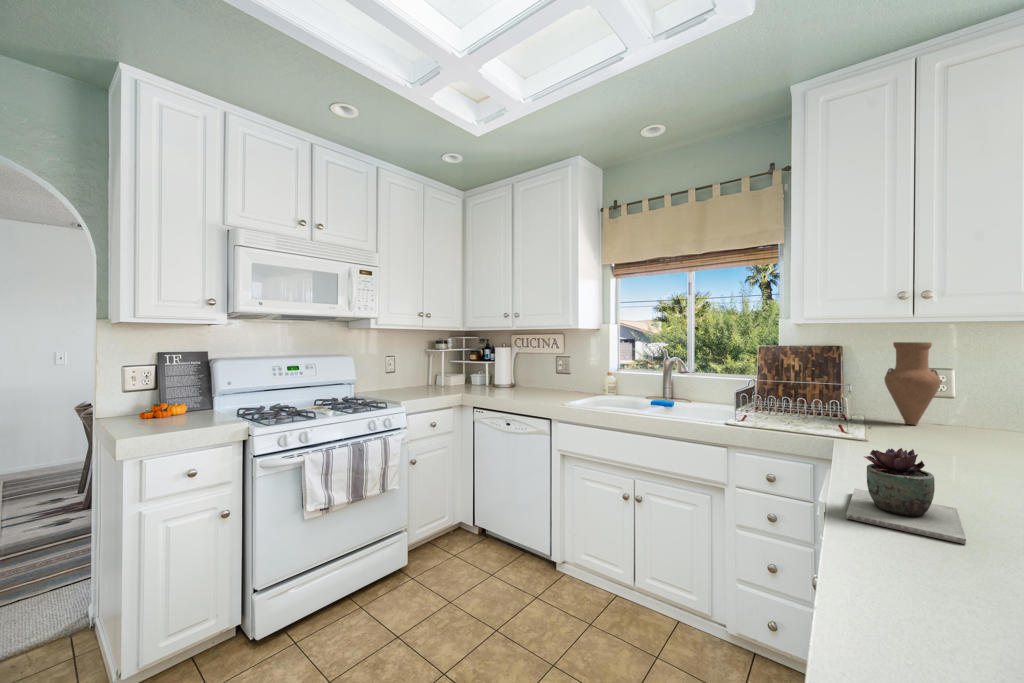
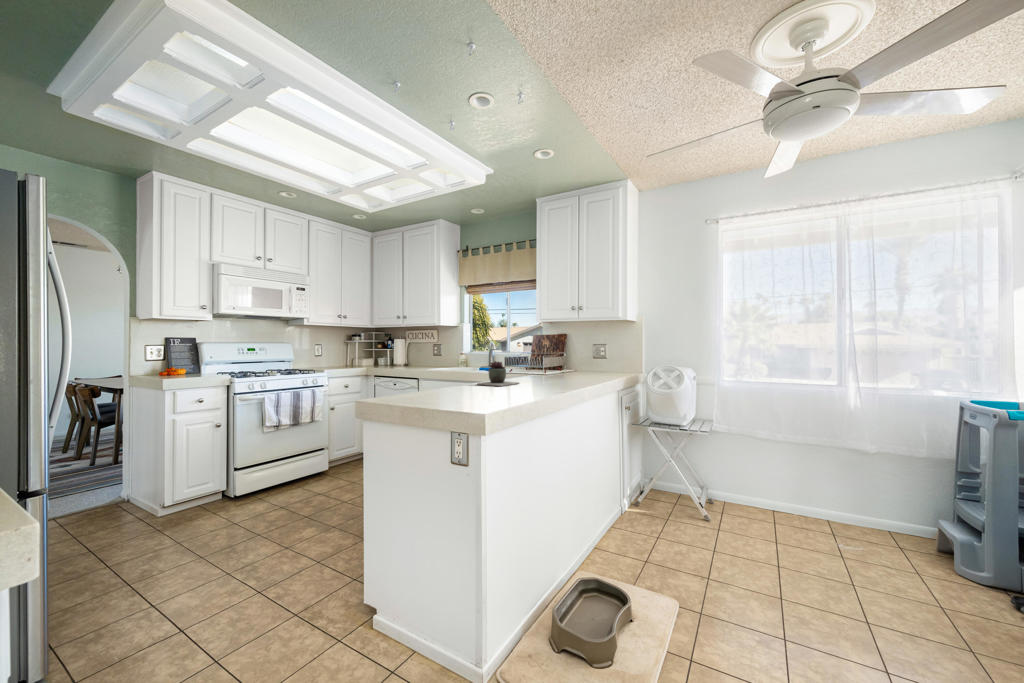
vase: present [884,342,941,425] -> none [580,330,601,372]

